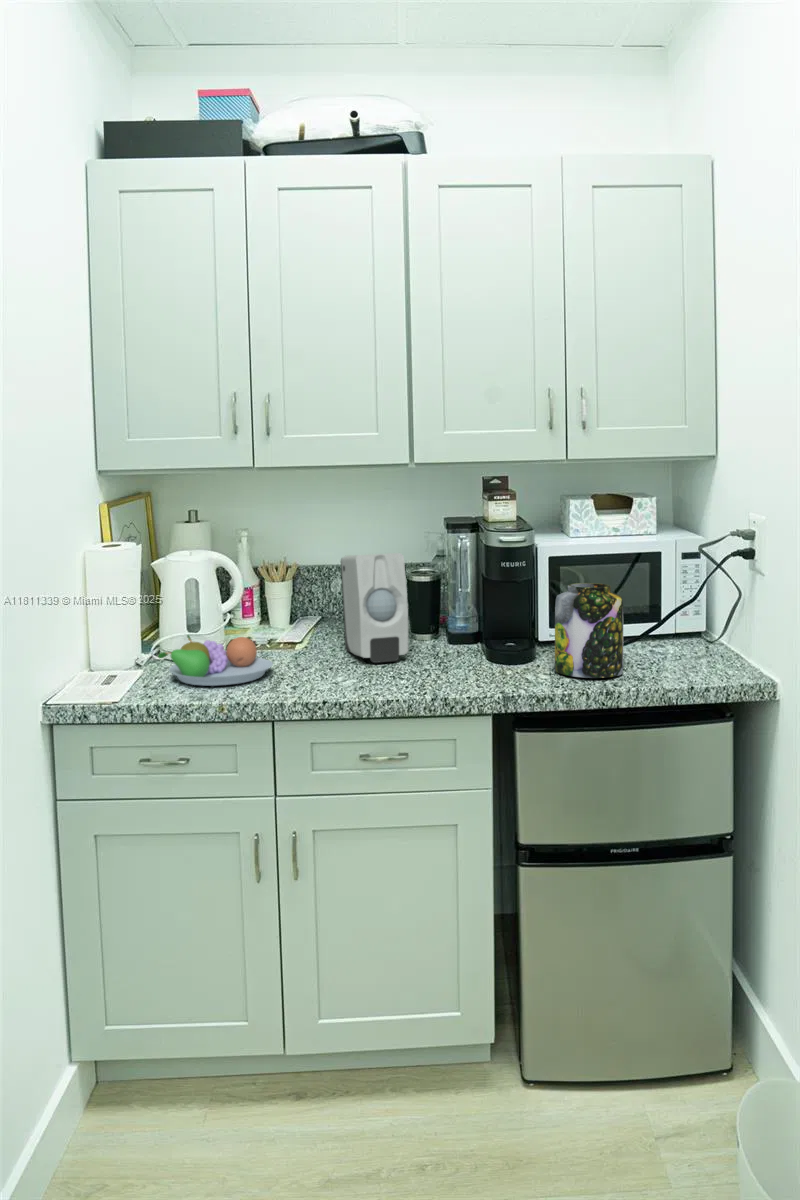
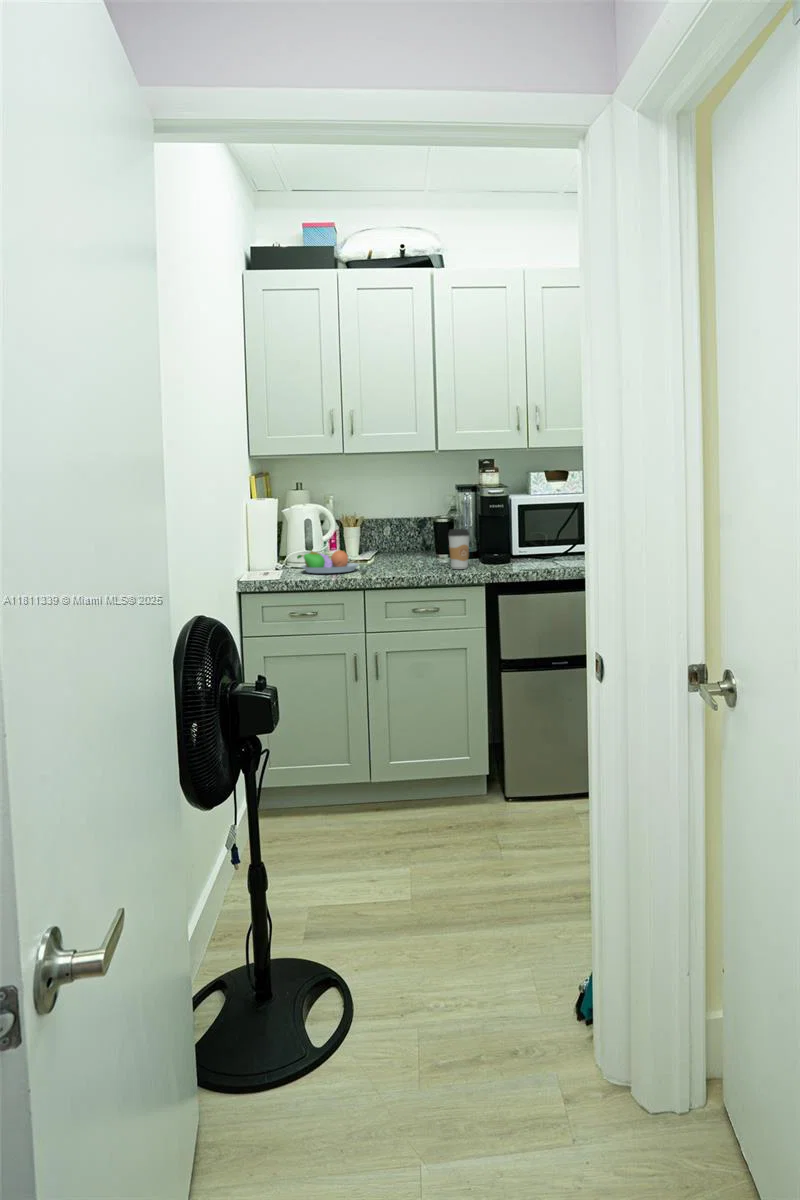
soap dispenser: present [341,553,408,663] -> none [395,501,436,565]
jar: present [555,583,623,678] -> none [521,515,559,567]
coffee cup: none [427,606,465,679] -> present [448,529,469,569]

